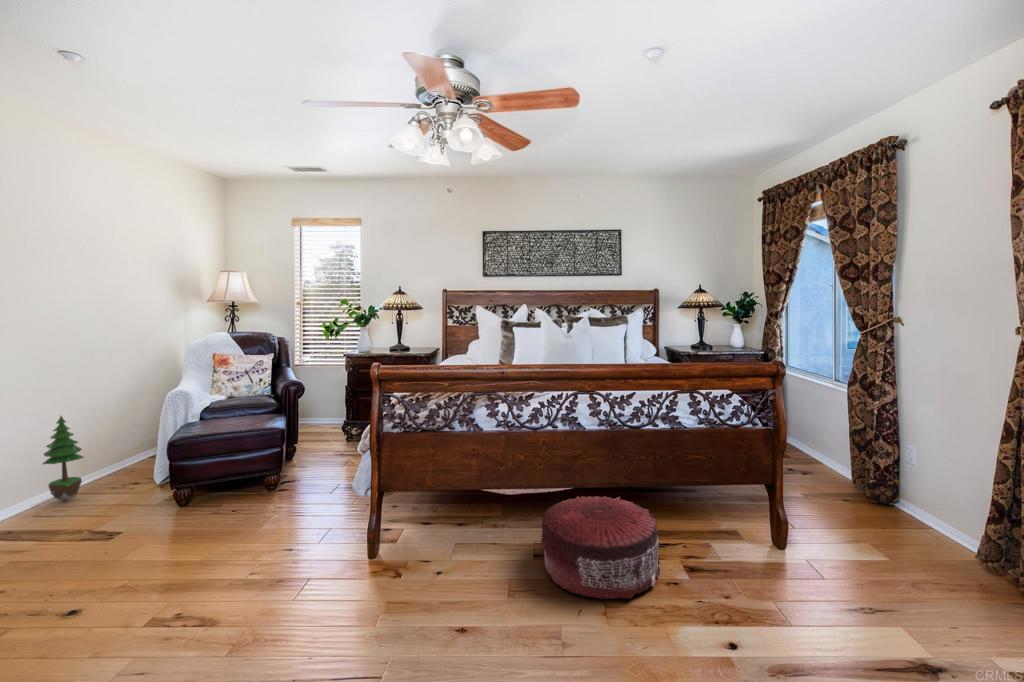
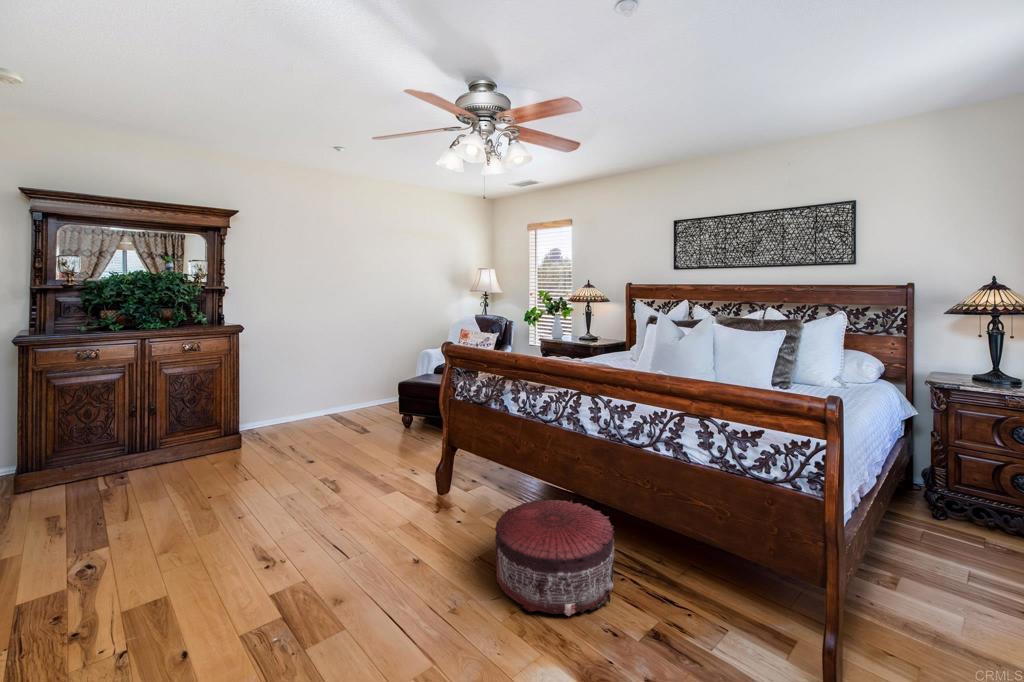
potted tree: present [43,416,83,501] -> none [352,358,372,410]

